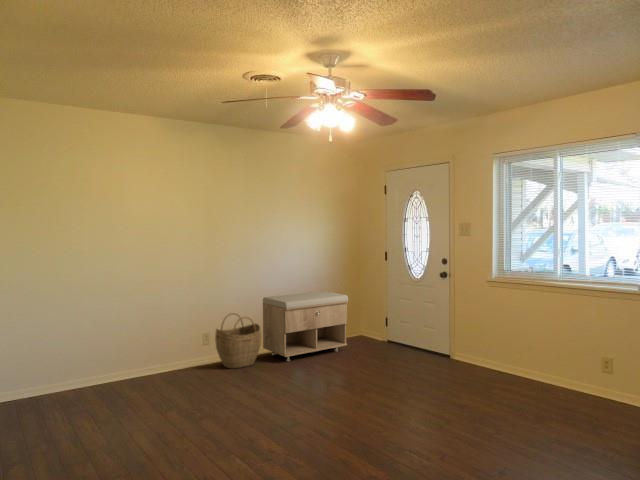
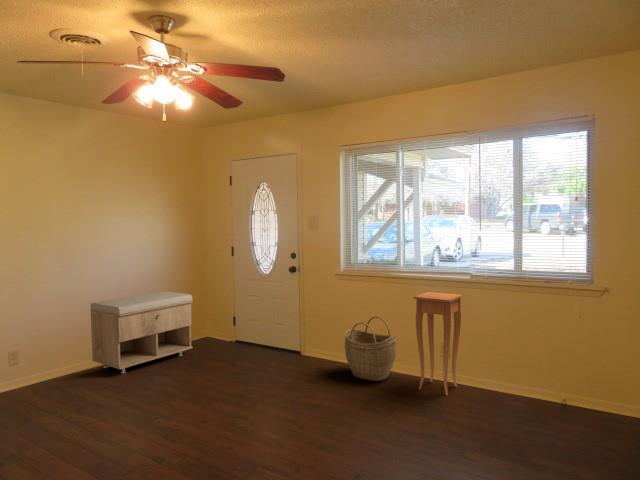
side table: none [573,305,632,416] -> present [414,292,462,395]
woven basket: present [215,313,261,369] -> present [345,316,396,381]

